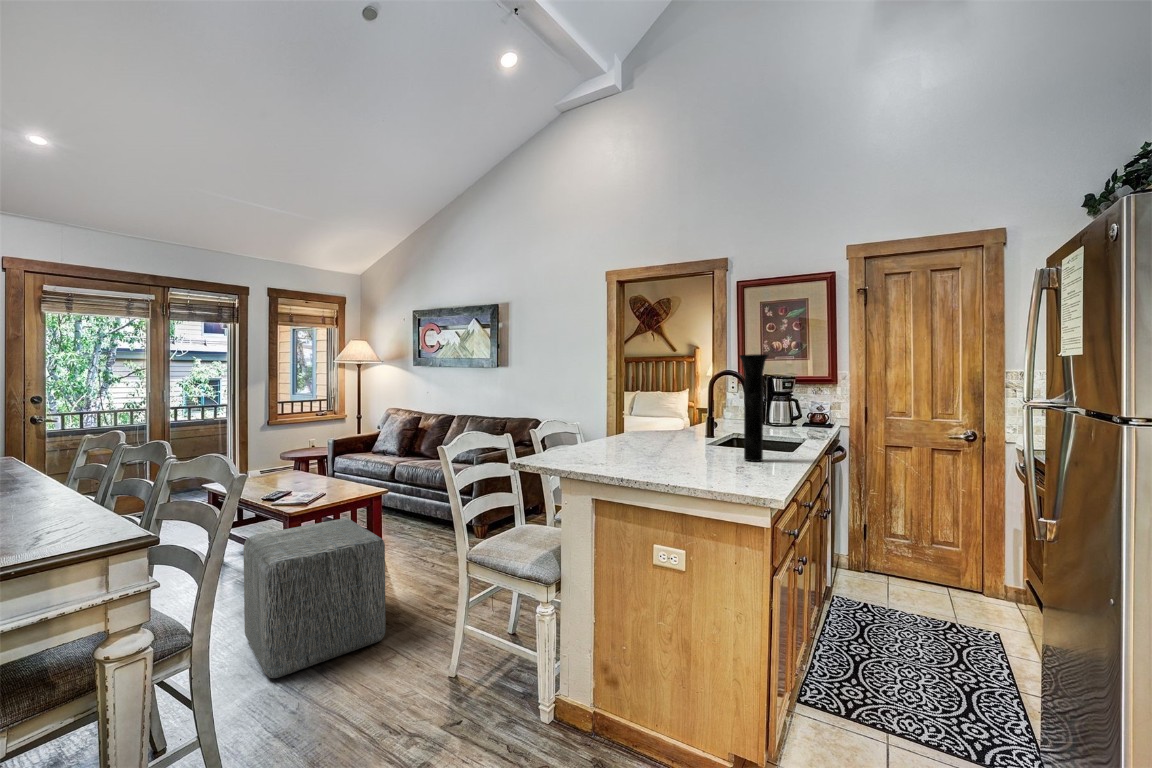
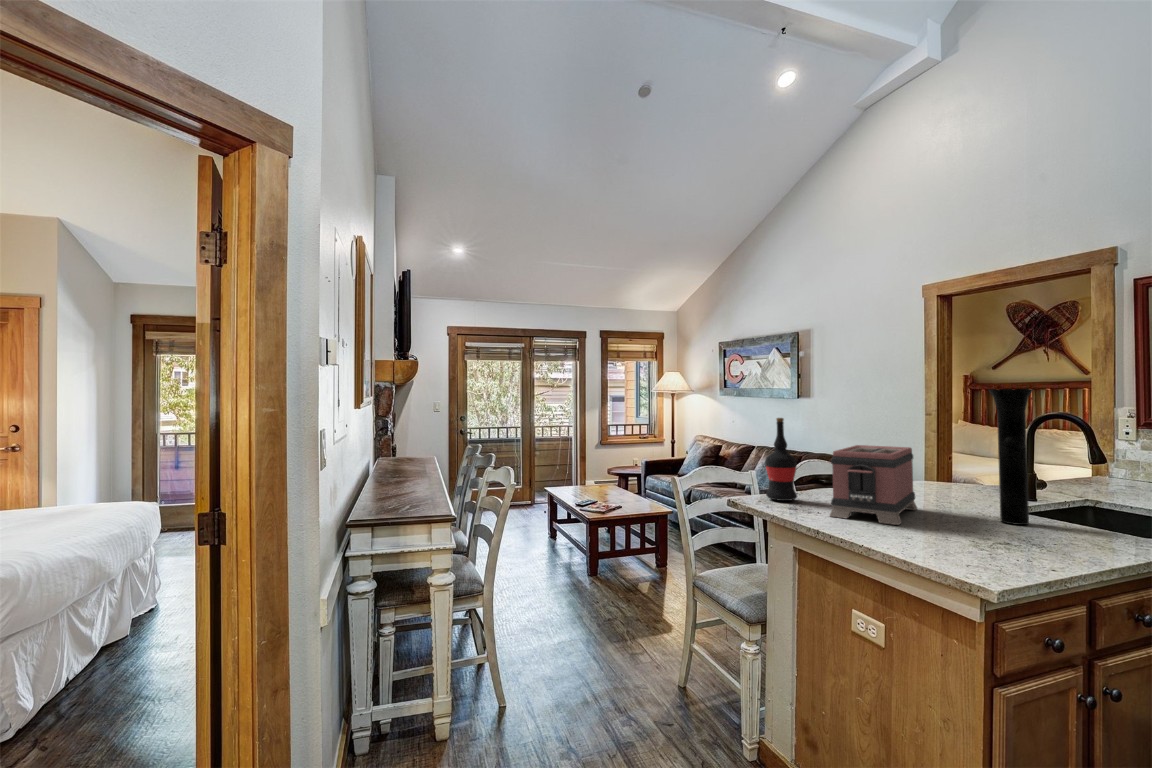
wine bottle: none [564,380,593,462] -> present [765,418,797,501]
toaster: none [635,405,699,472] -> present [830,445,917,525]
ottoman: present [244,518,385,678] -> none [545,530,640,644]

